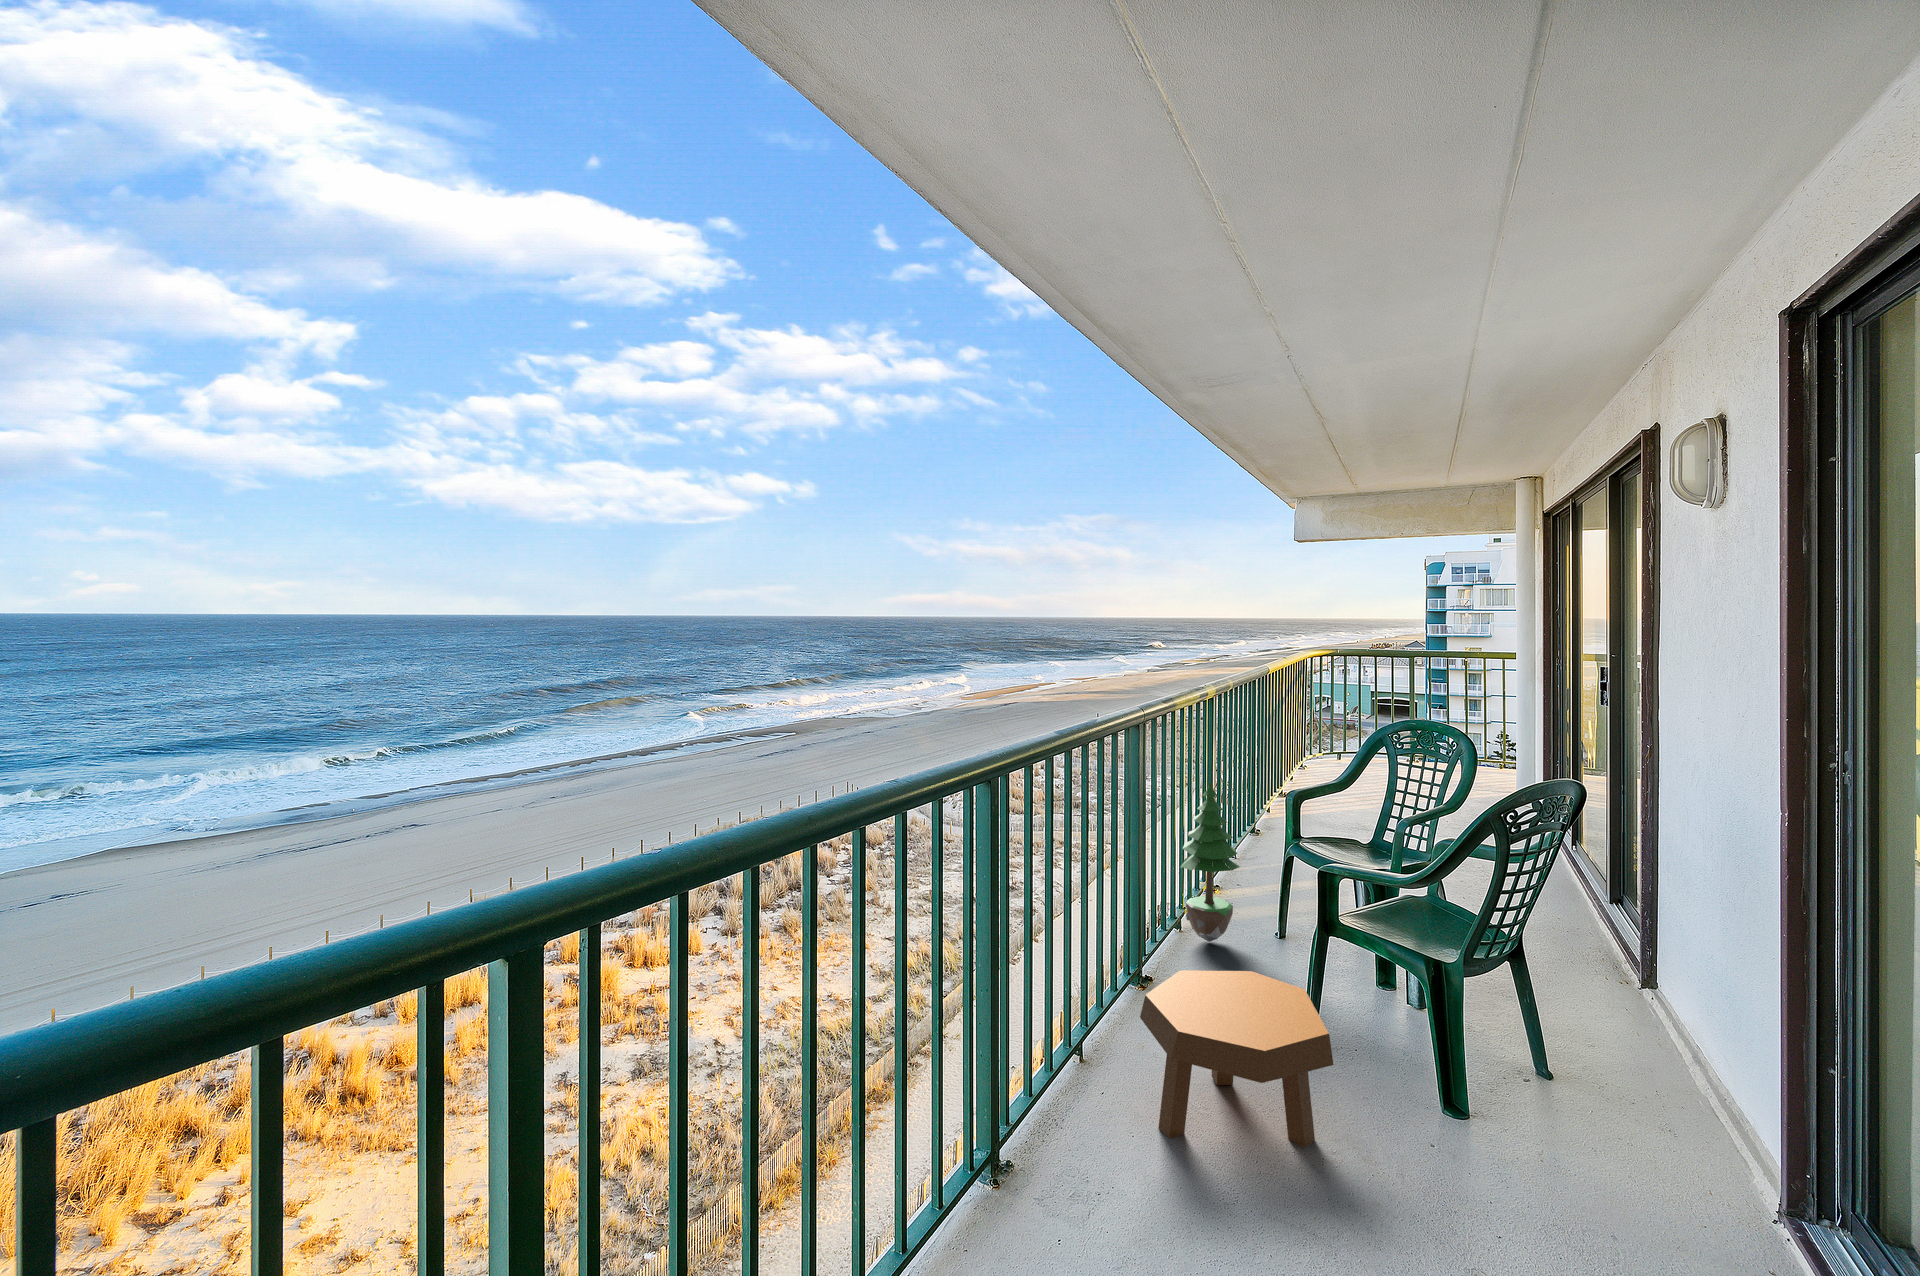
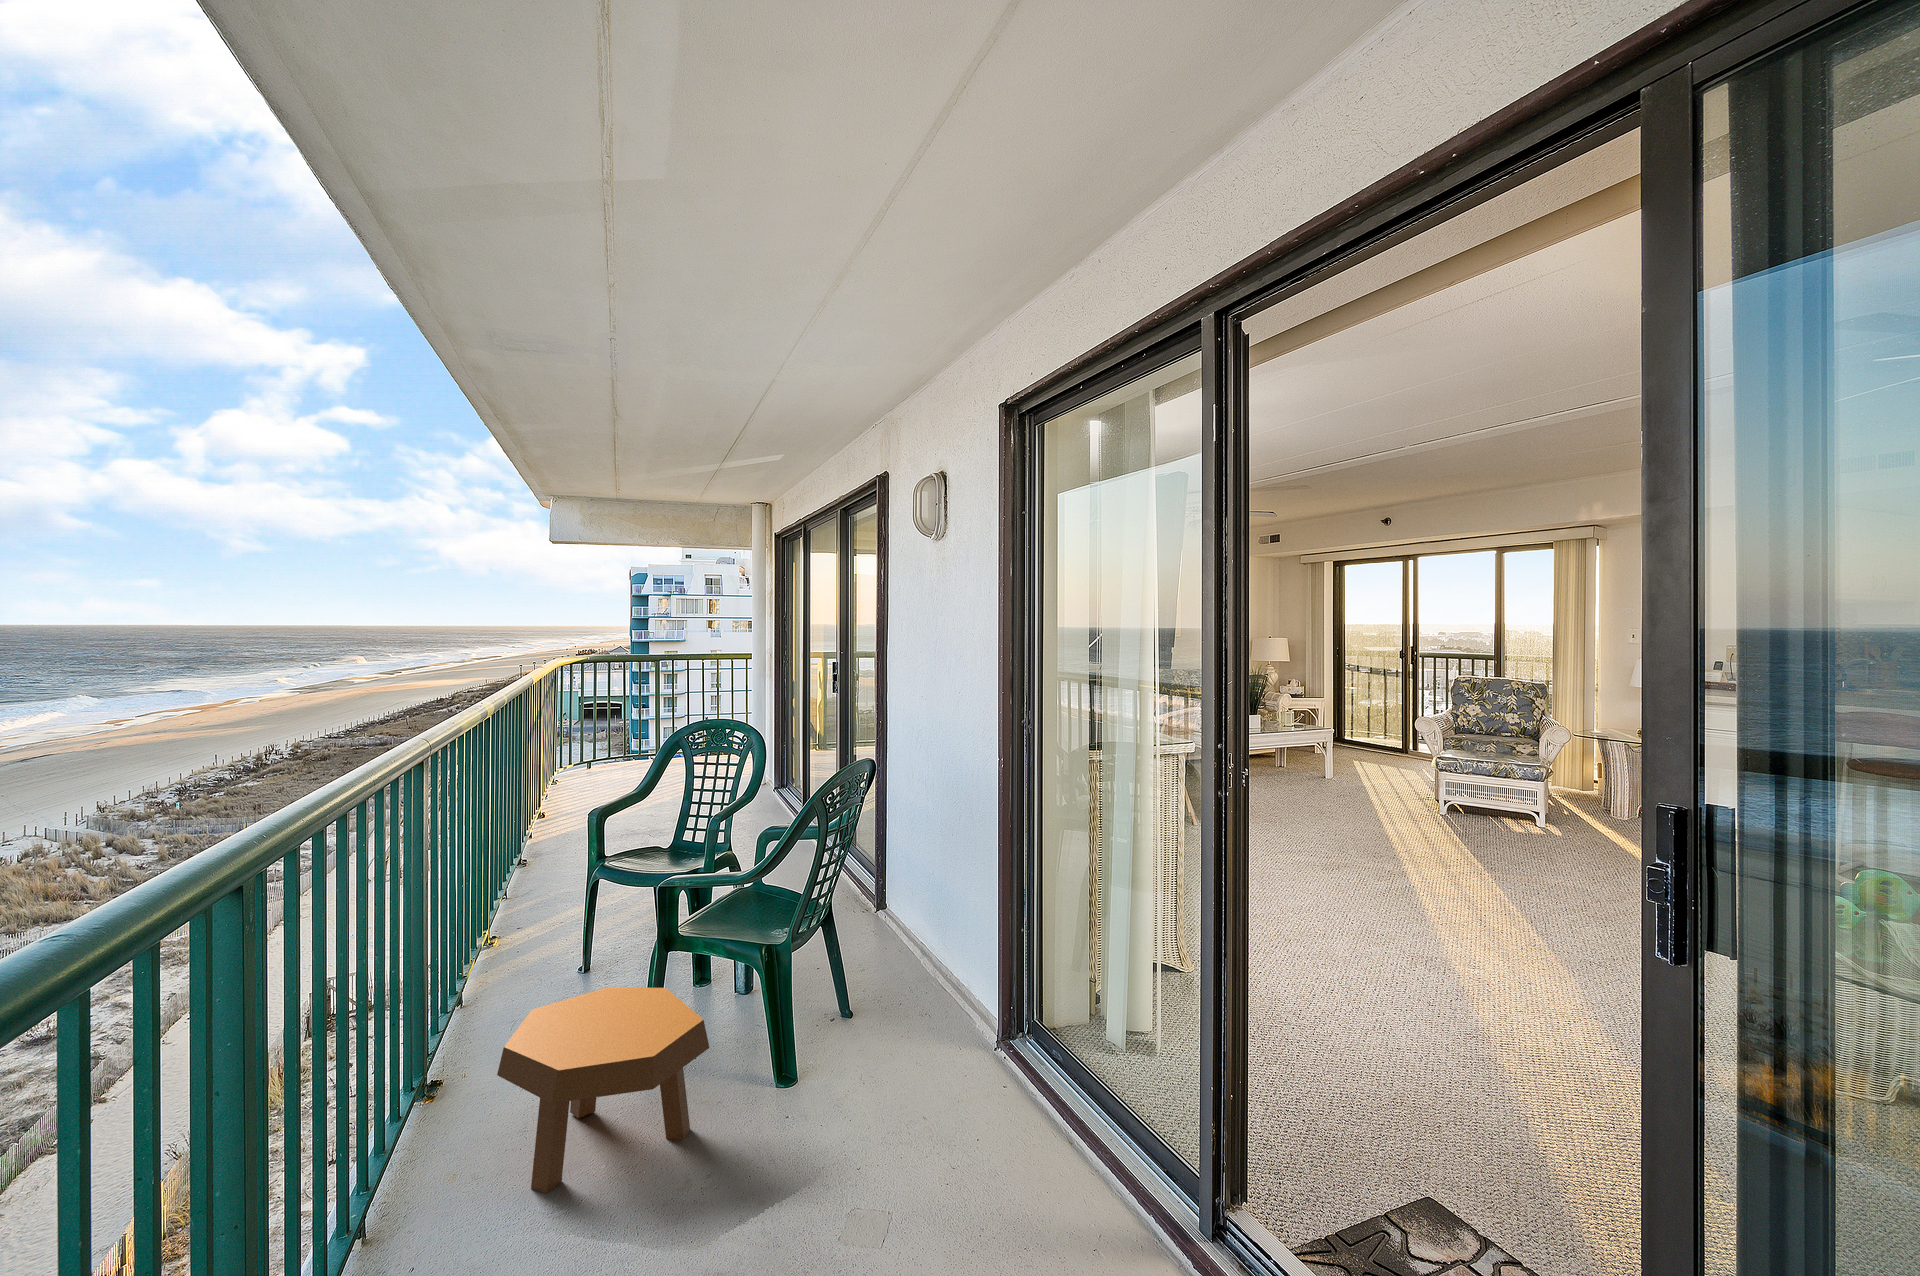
potted tree: present [1181,783,1240,942] -> none [481,802,552,979]

